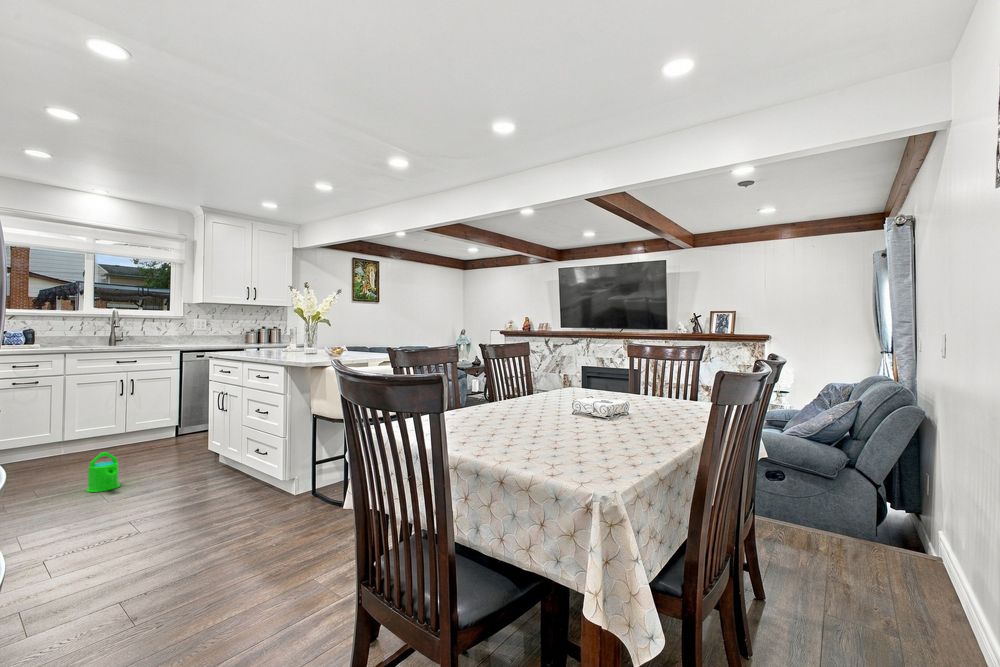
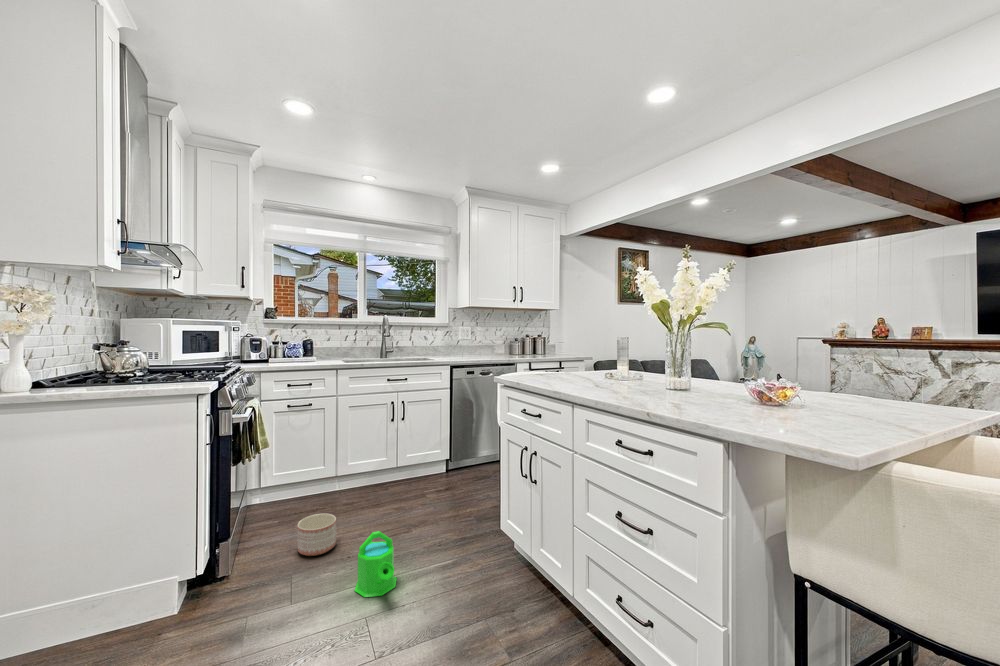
planter: none [31,457,67,484] -> present [297,513,336,556]

